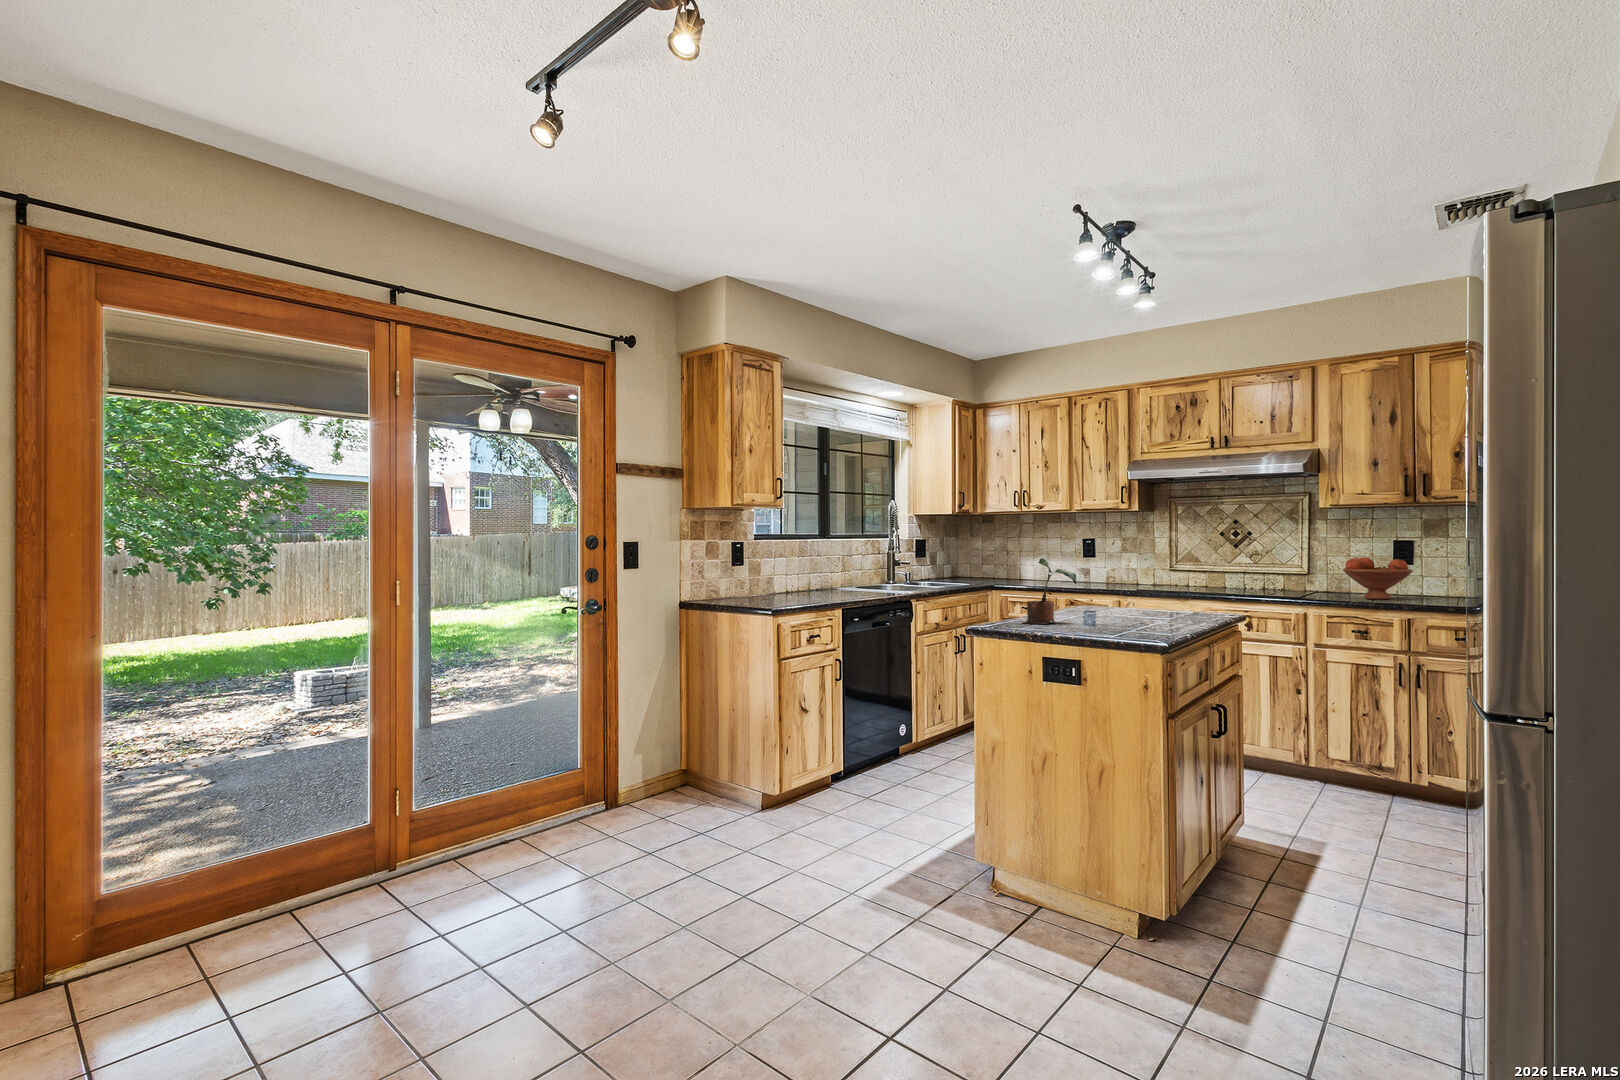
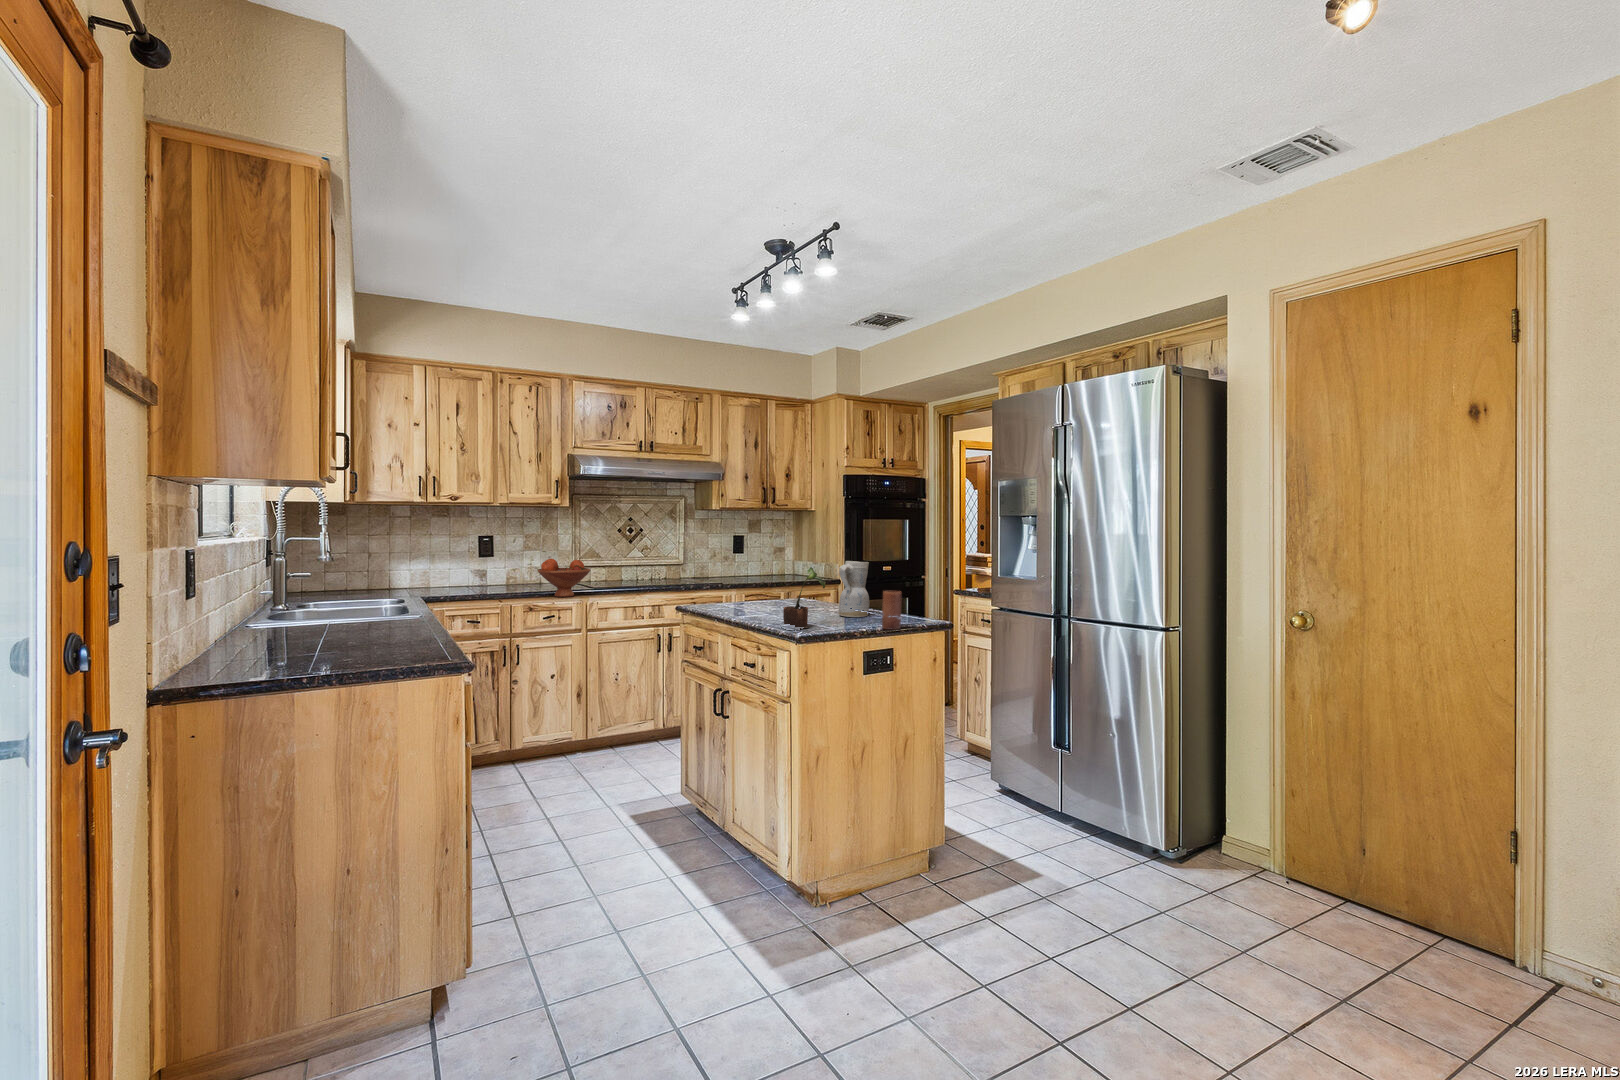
ceramic pitcher: none [1138,557,1189,626] -> present [838,561,869,617]
fruit bowl: present [1343,557,1413,600] -> present [538,558,591,597]
candle: none [1079,588,1103,634] -> present [882,591,902,630]

